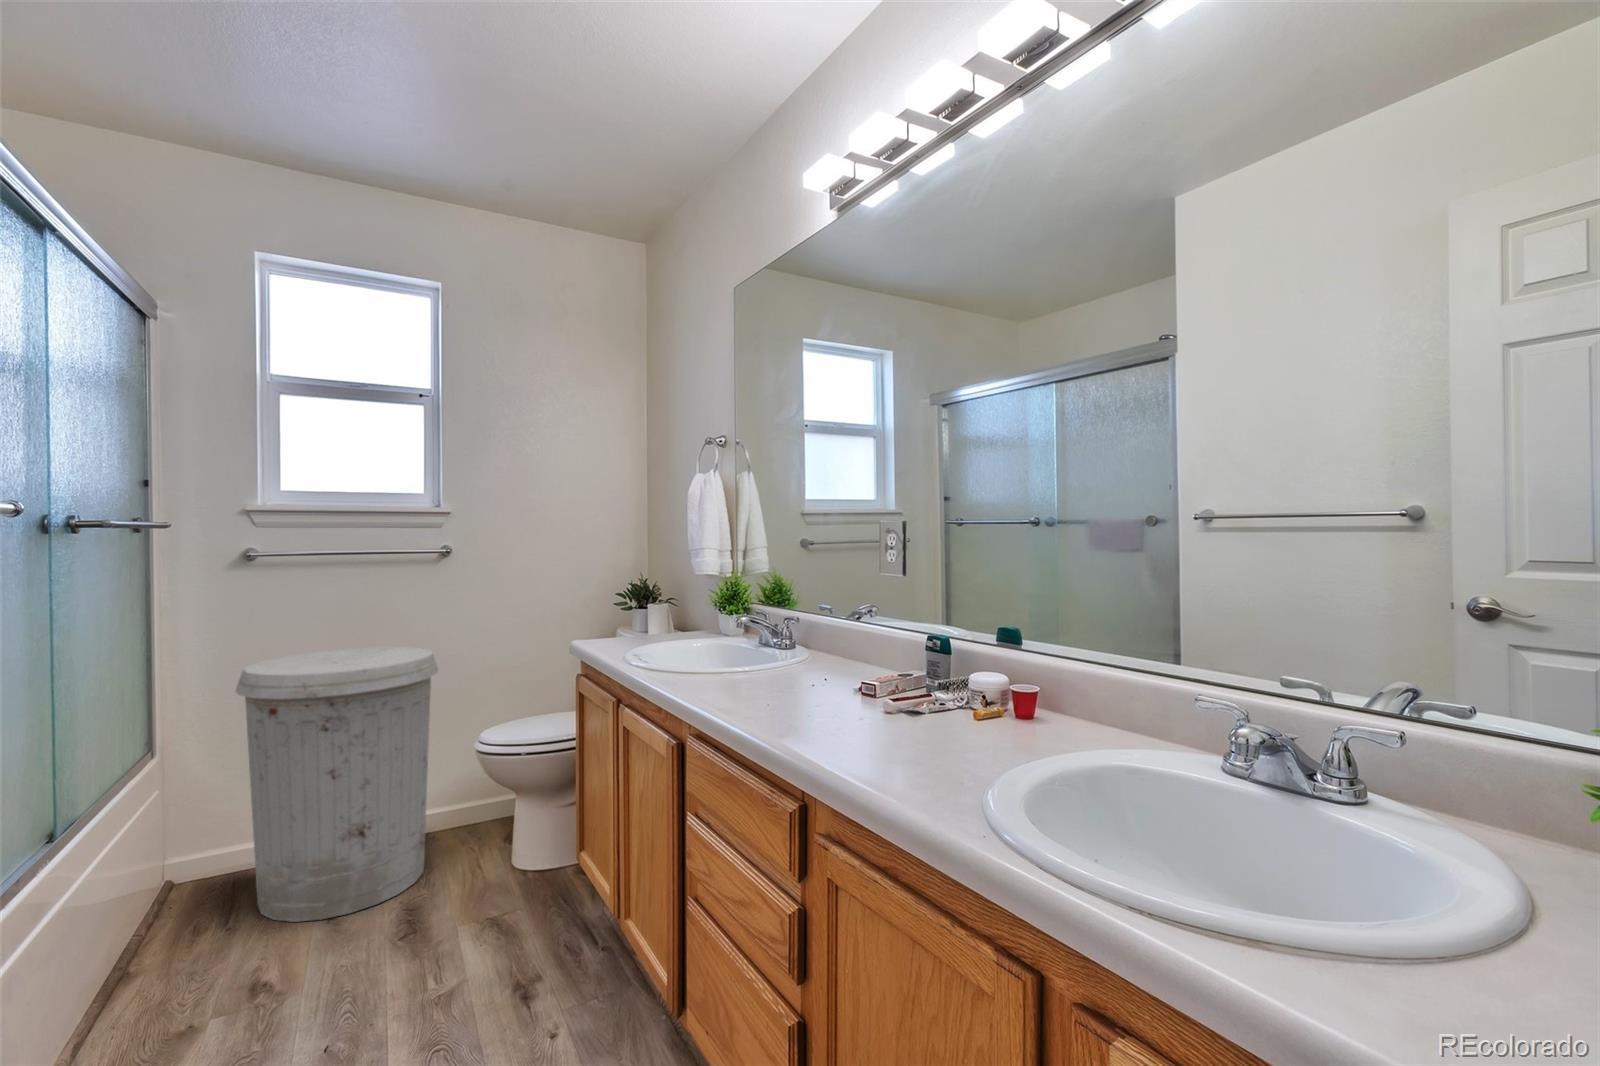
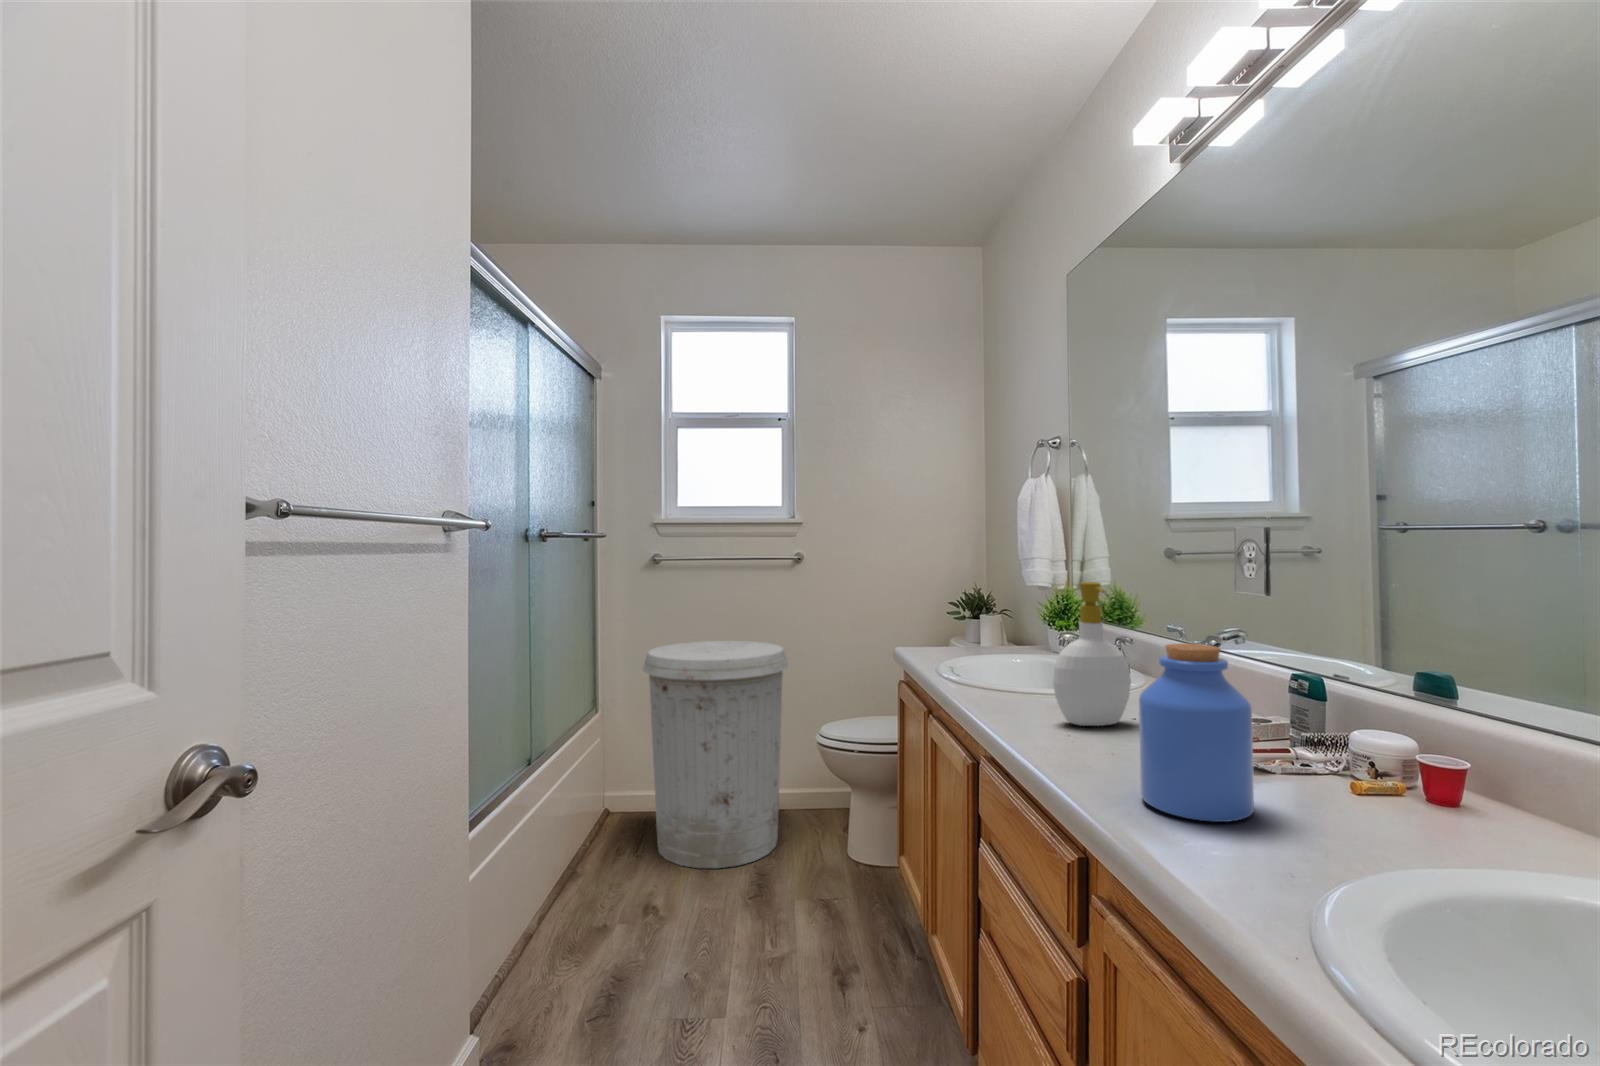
soap bottle: none [751,567,812,694] -> present [1053,582,1131,726]
jar: none [848,612,931,756] -> present [1139,643,1254,822]

